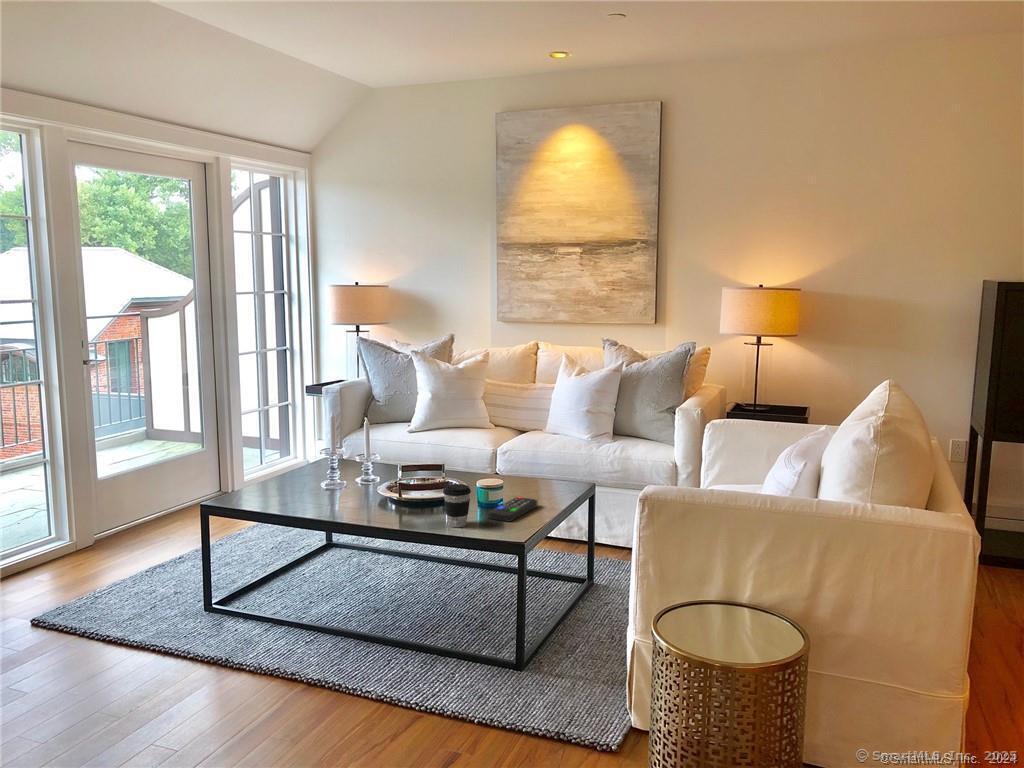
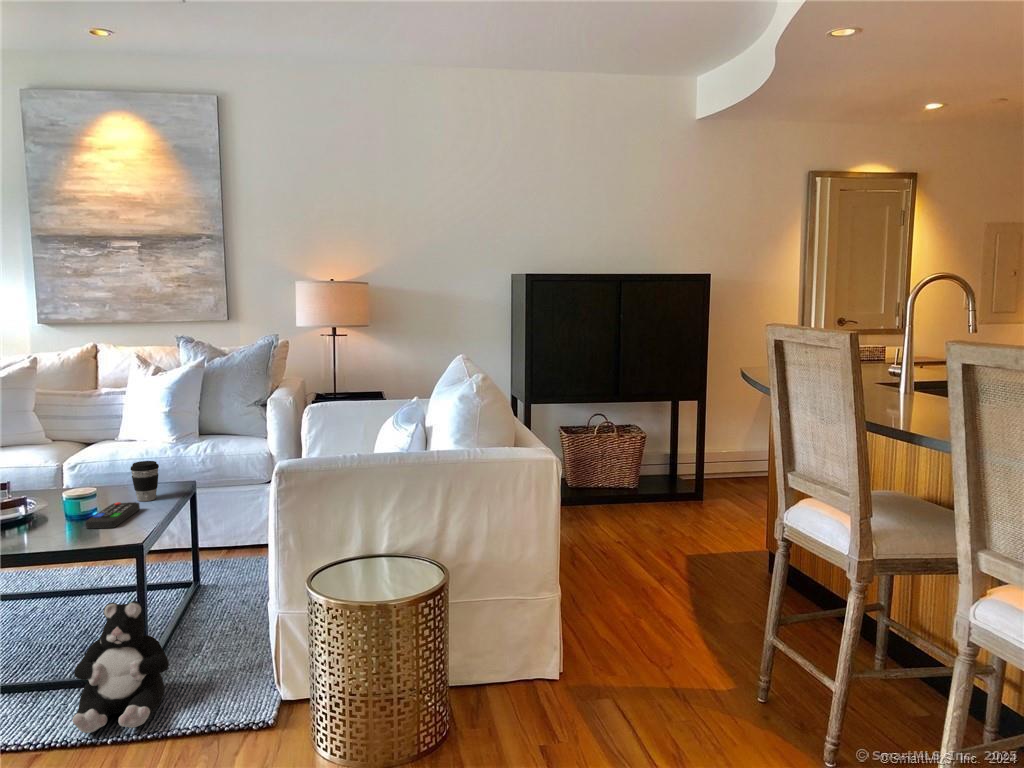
coffee cup: present [443,484,471,527] -> present [131,461,159,501]
plush toy: none [449,594,535,715] -> present [73,601,169,733]

